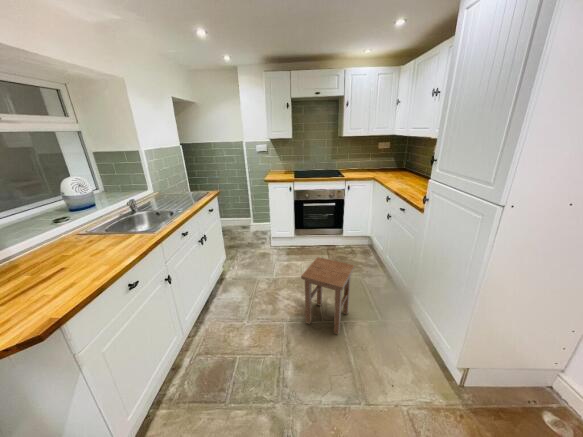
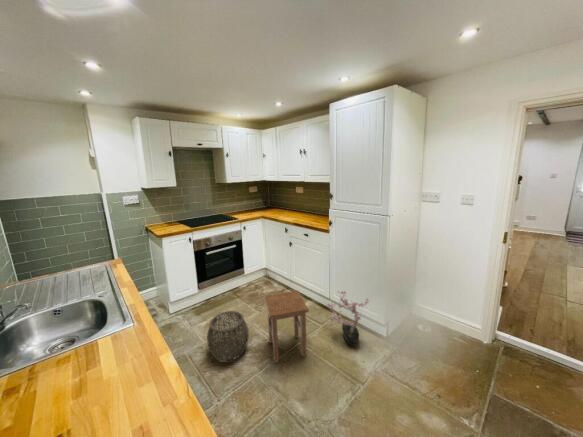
woven basket: none [264,258,301,301] -> present [207,311,249,361]
potted plant: none [381,285,439,360] -> present [327,292,369,346]

